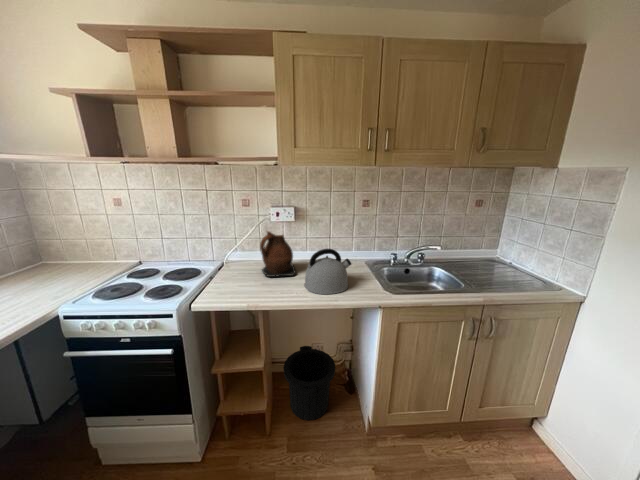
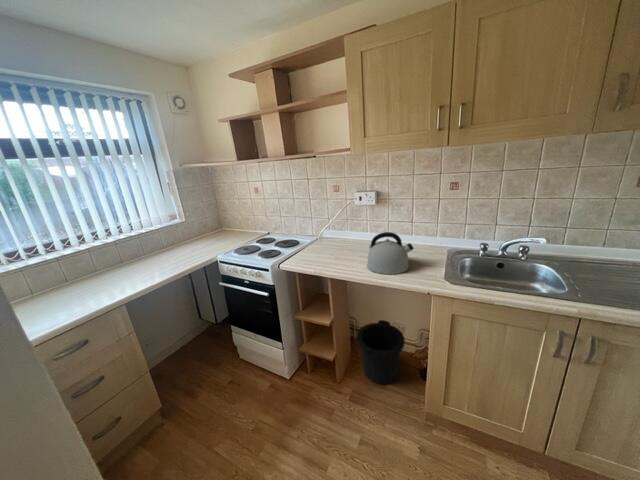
ceramic pitcher: present [260,231,296,277] -> none [338,213,373,255]

